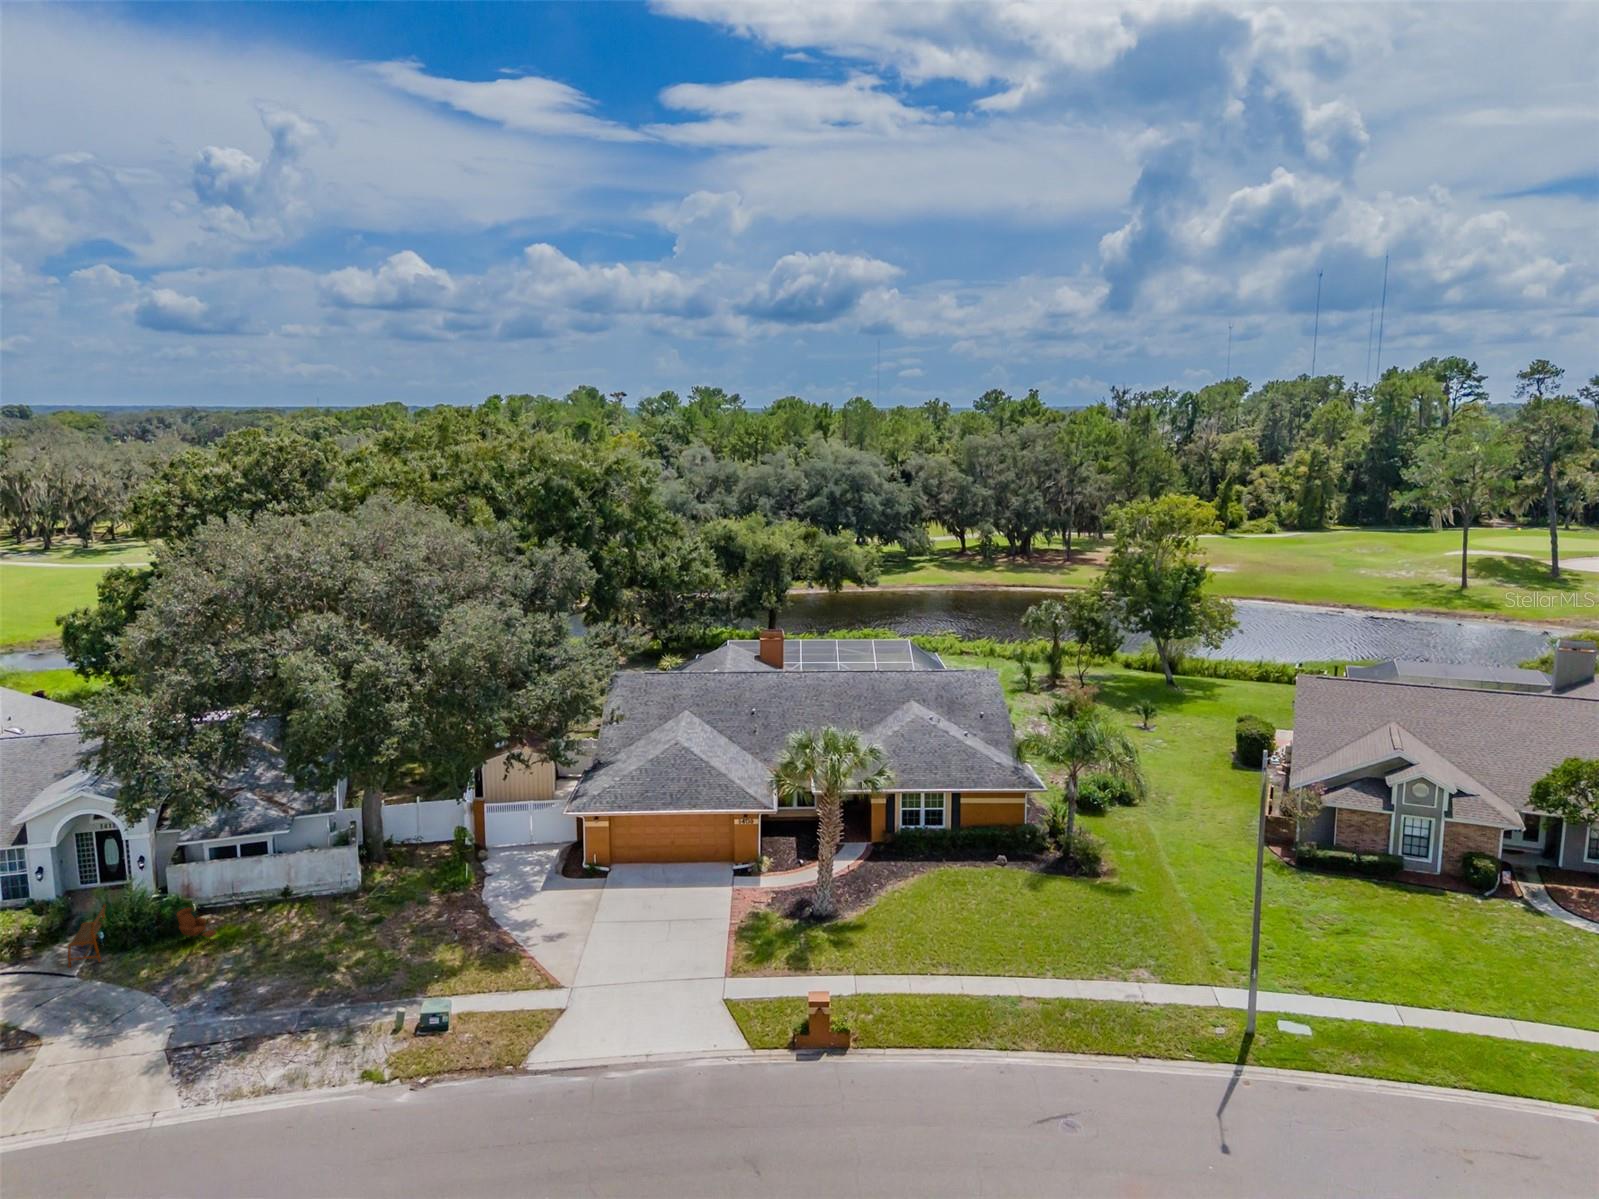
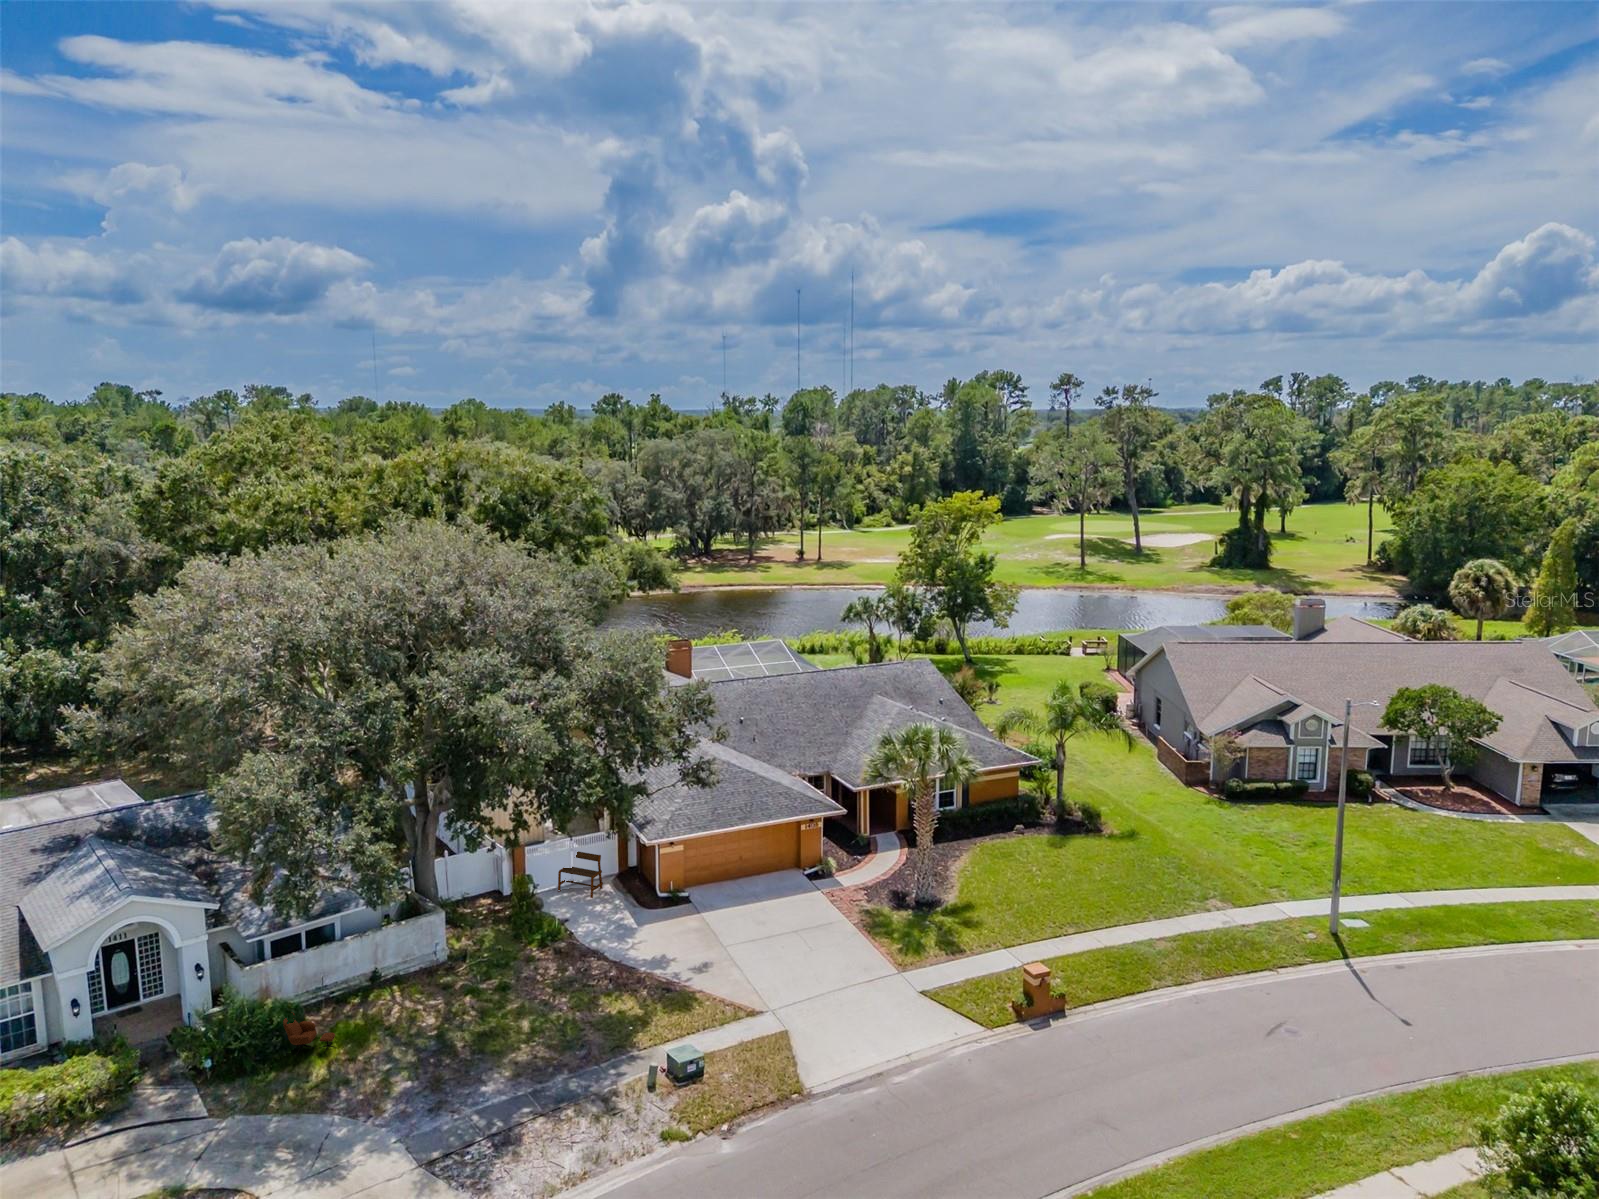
bench: present [68,905,106,968] -> present [558,851,603,898]

